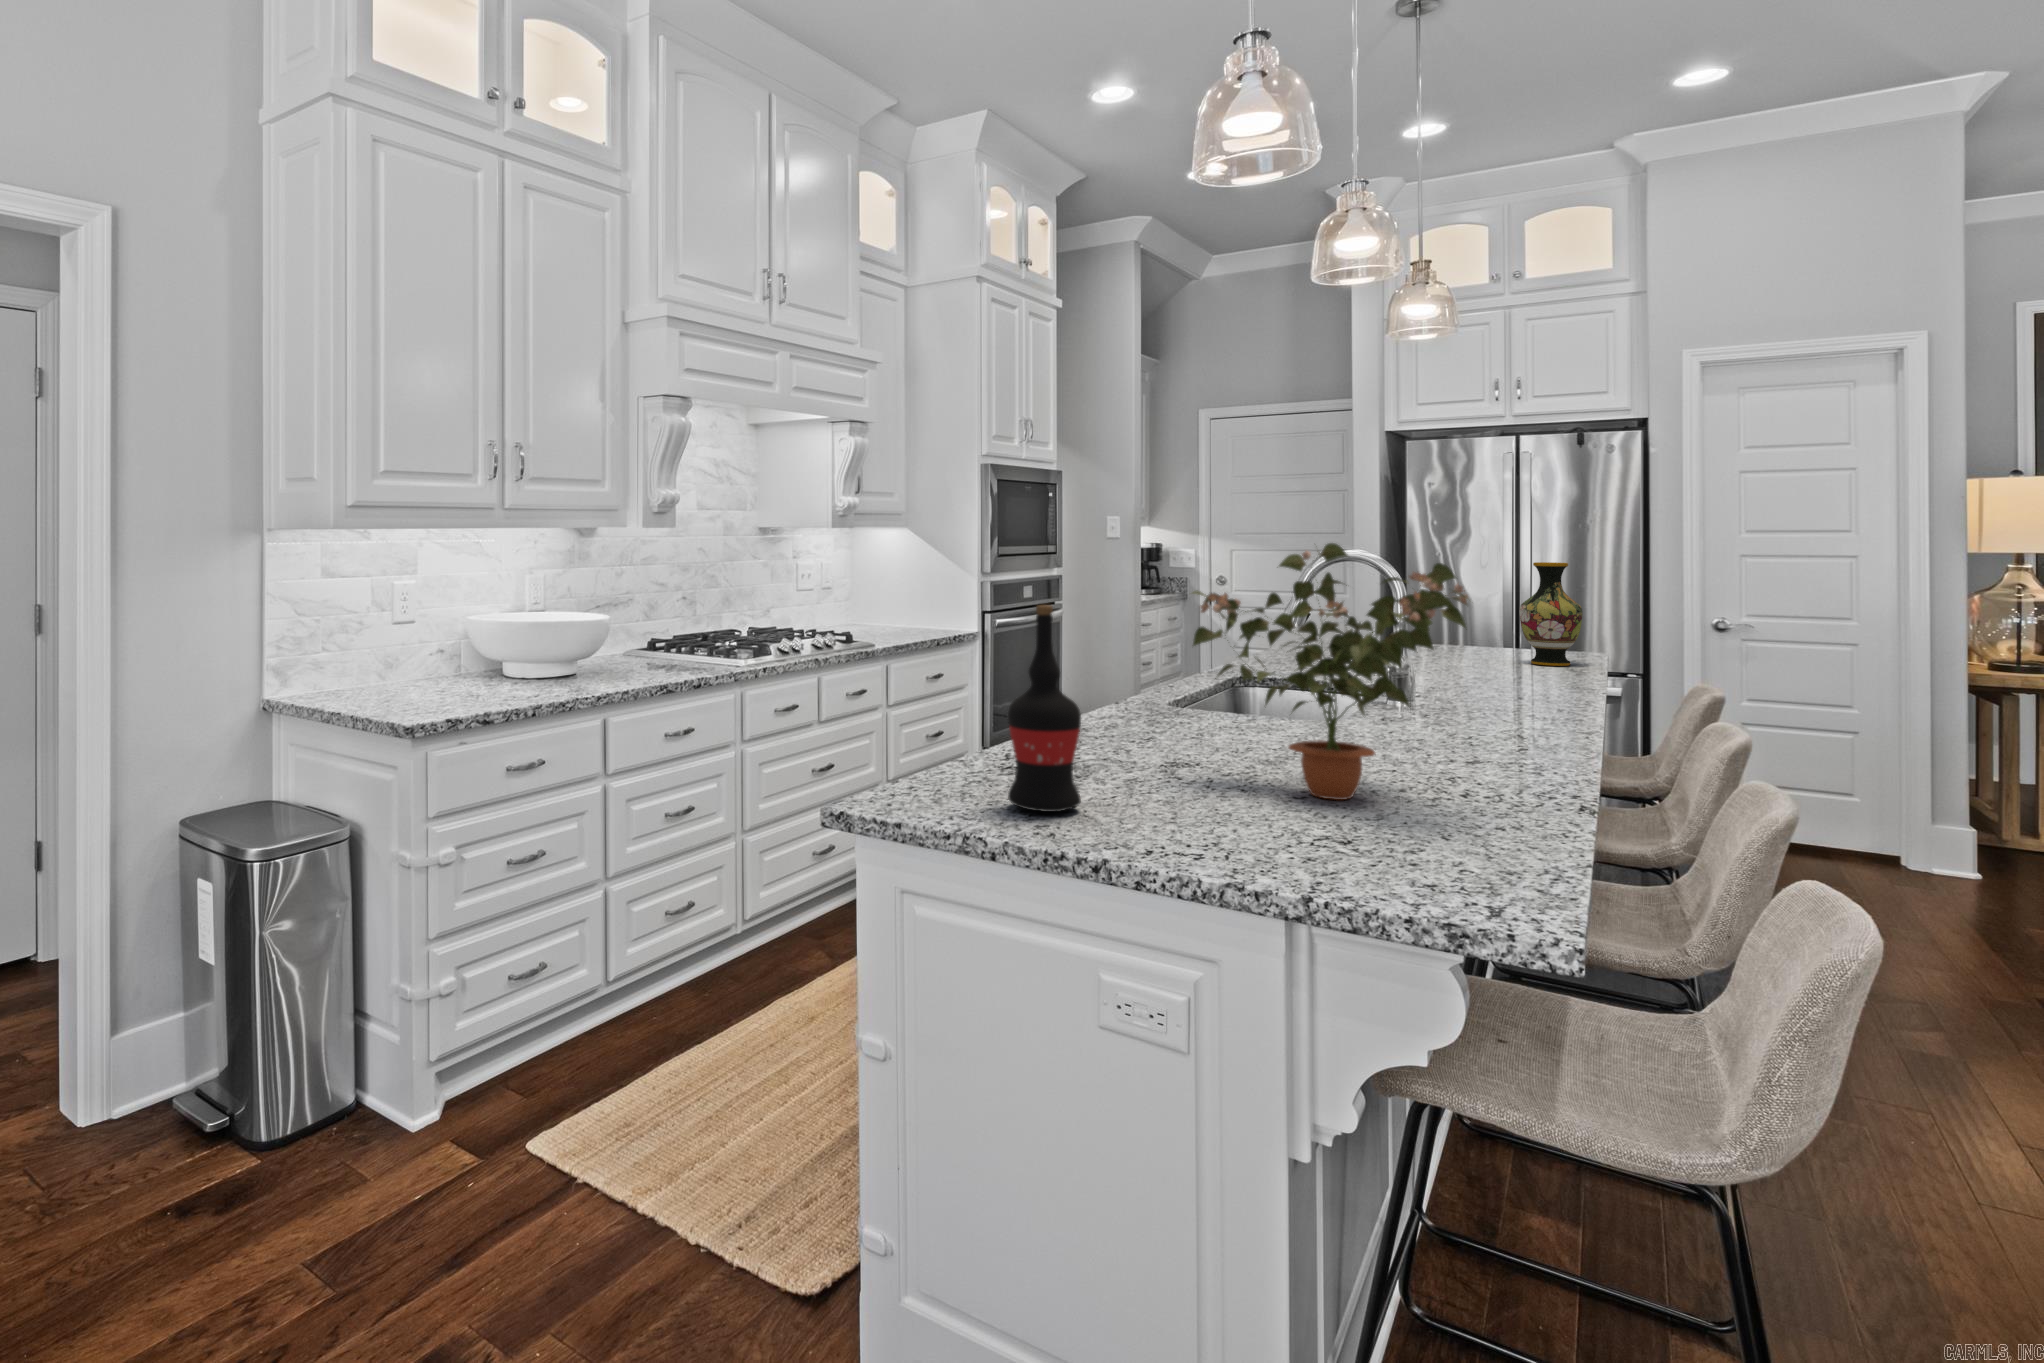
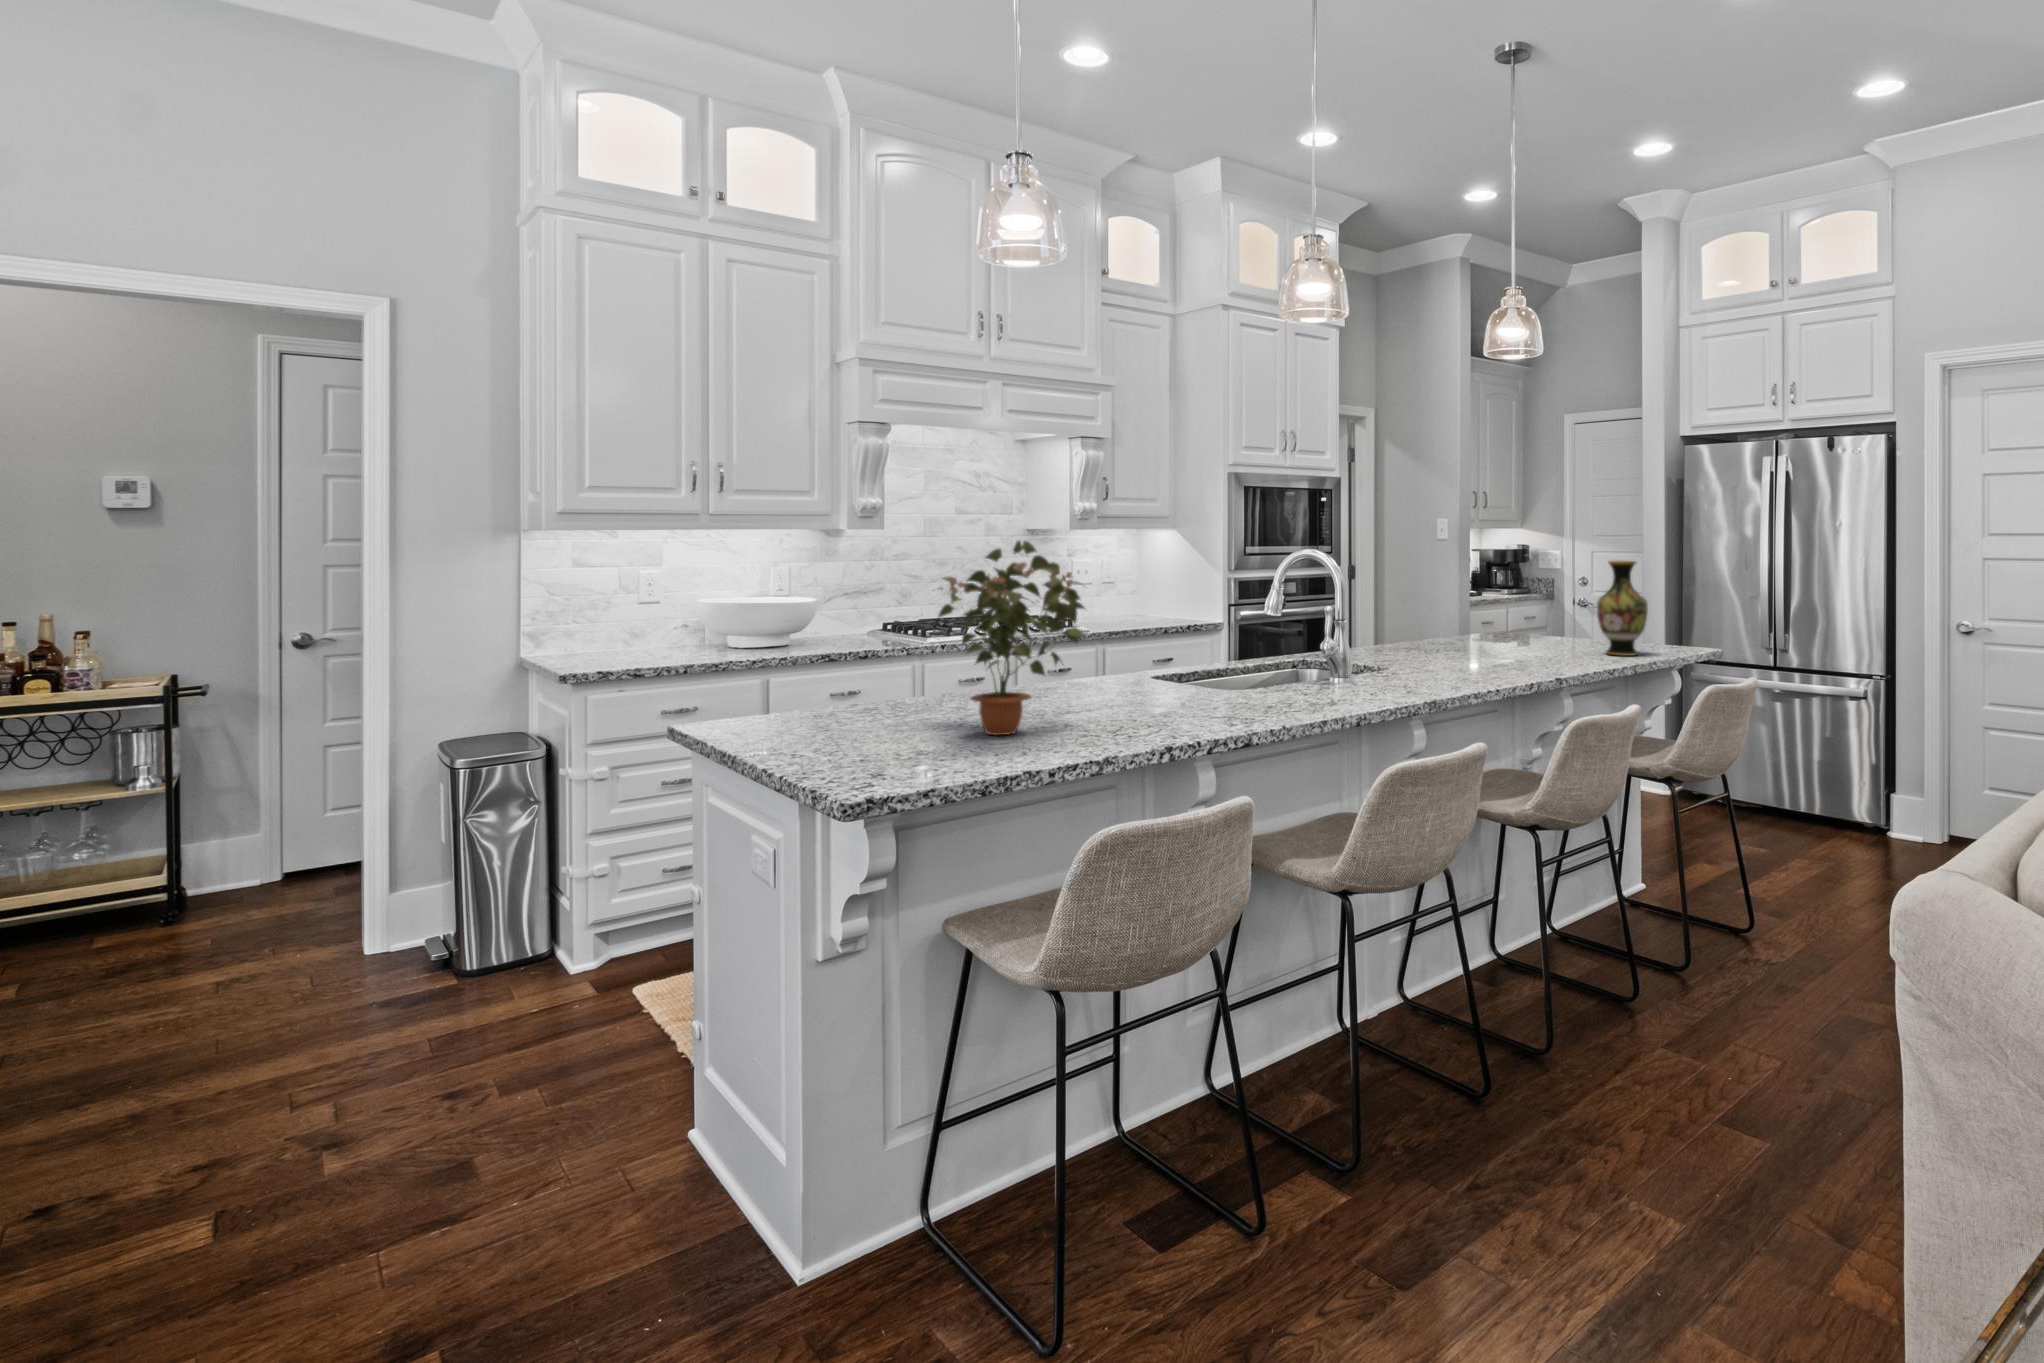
wine bottle: present [1008,605,1081,812] -> none [747,585,802,734]

